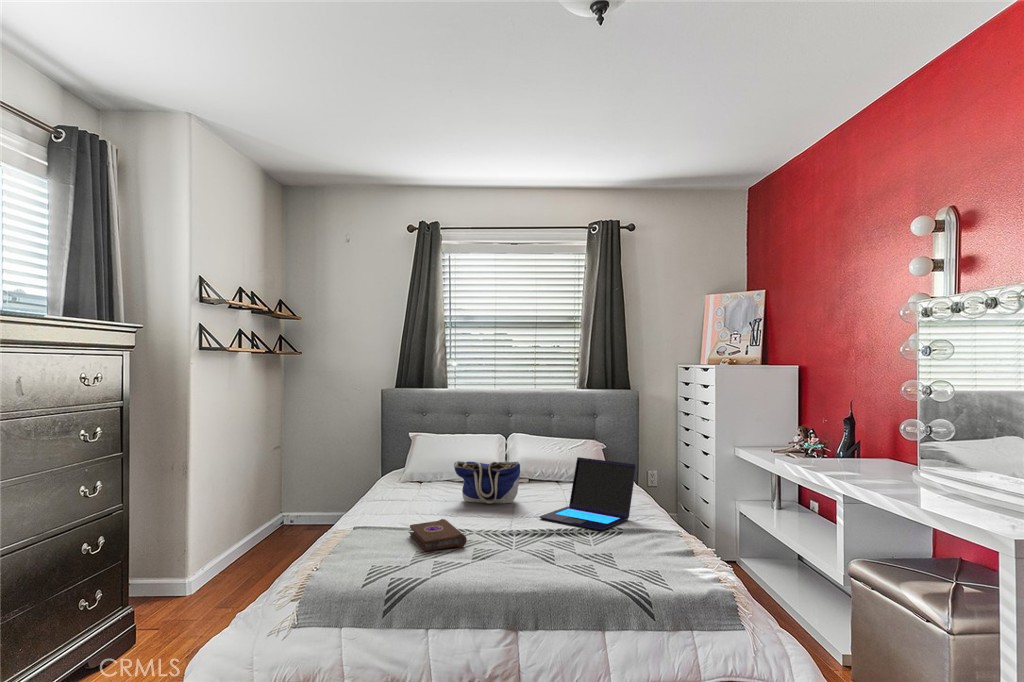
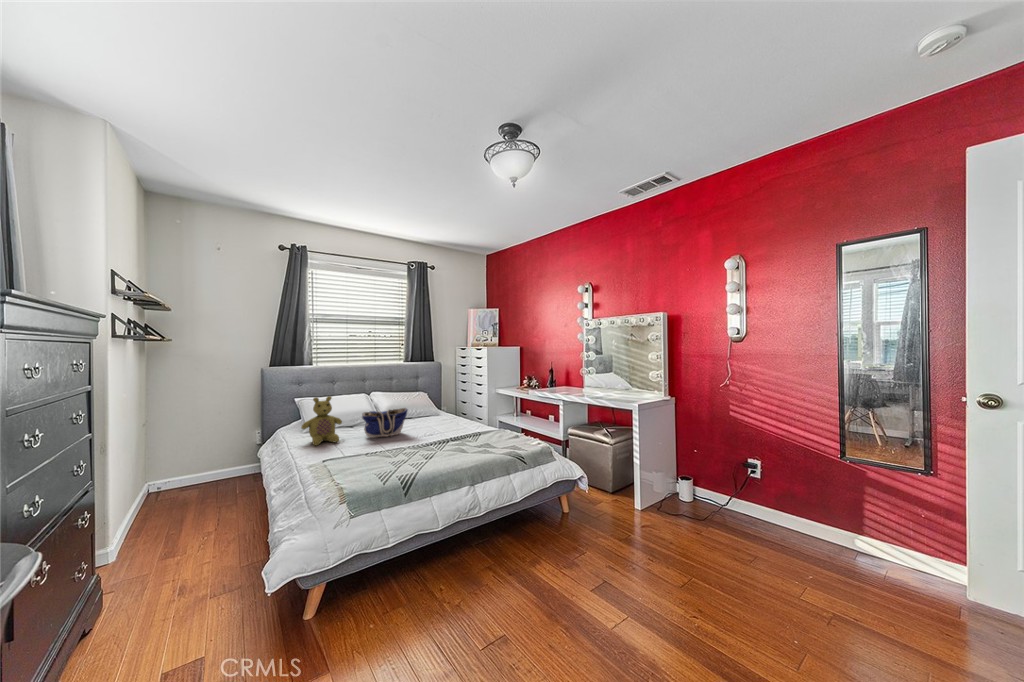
stuffed bear: none [387,433,439,500] -> present [301,396,342,446]
laptop: present [539,457,636,531] -> none [430,401,478,440]
book: present [410,519,467,552] -> none [366,450,415,472]

